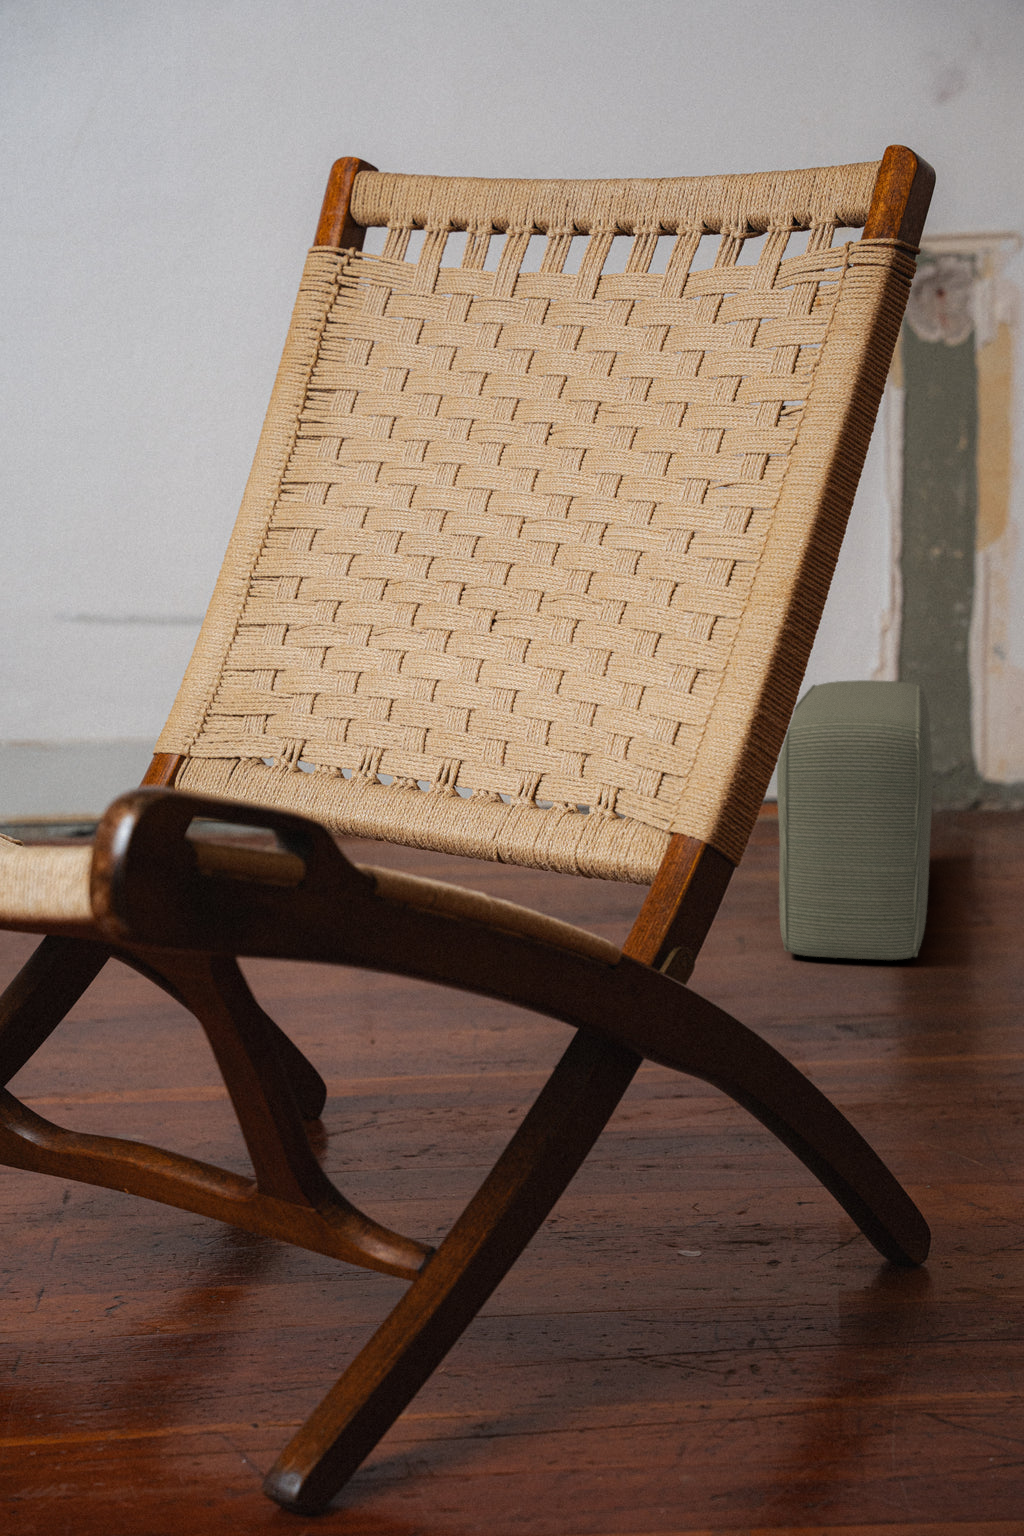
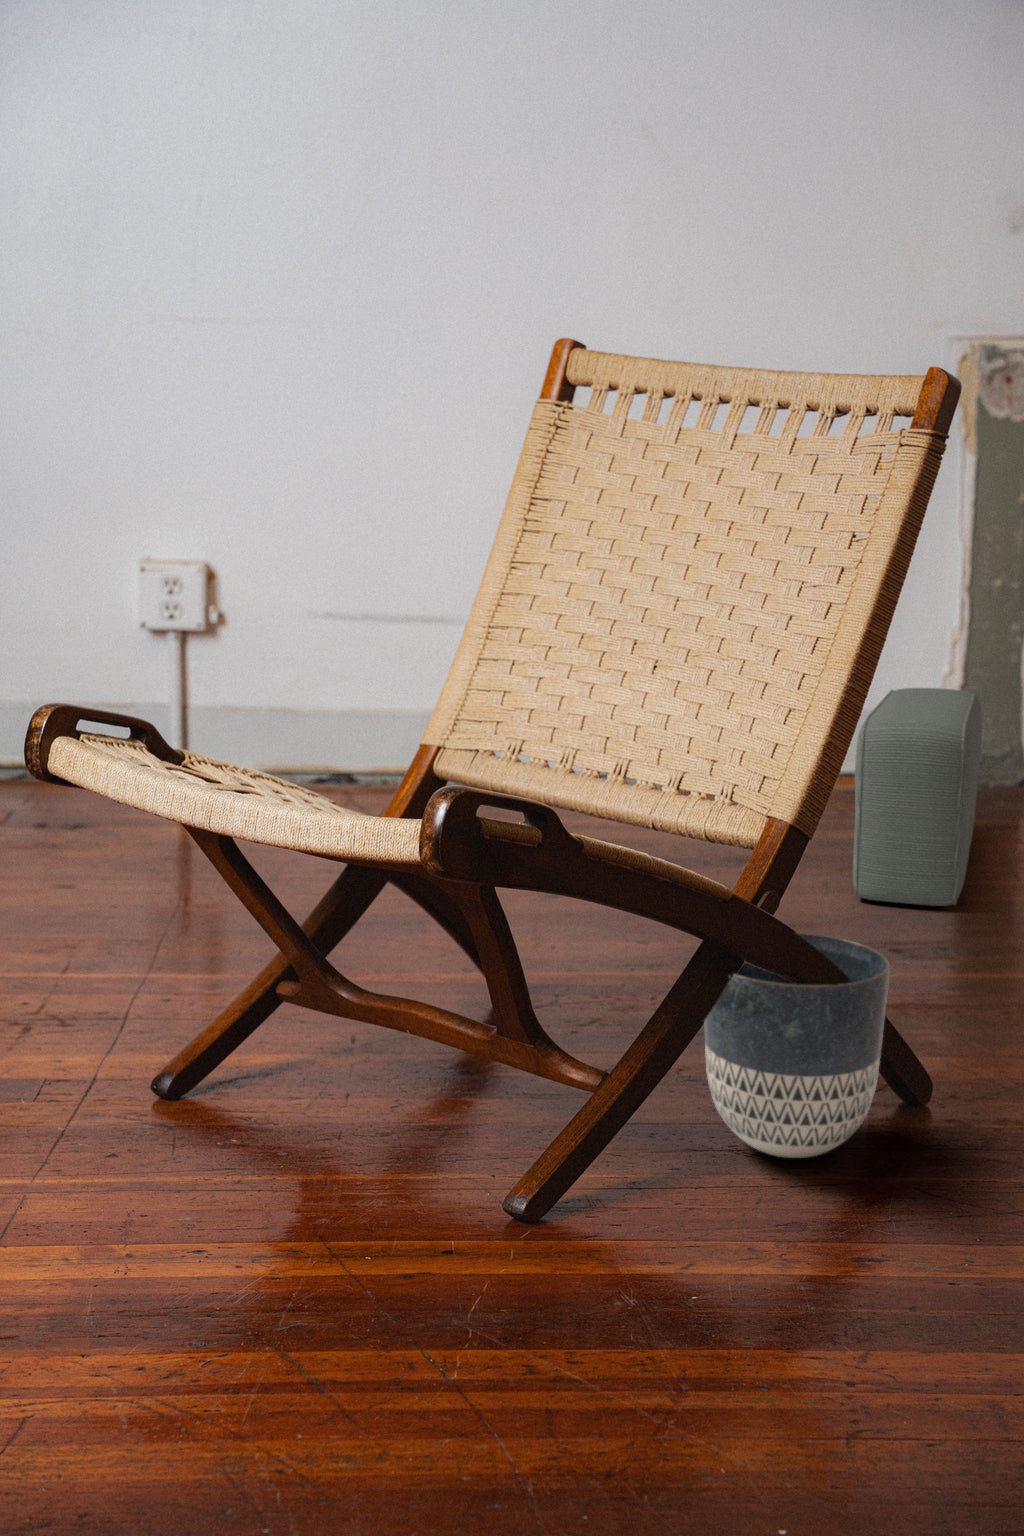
planter: none [581,1009,872,1369] -> present [704,933,890,1158]

